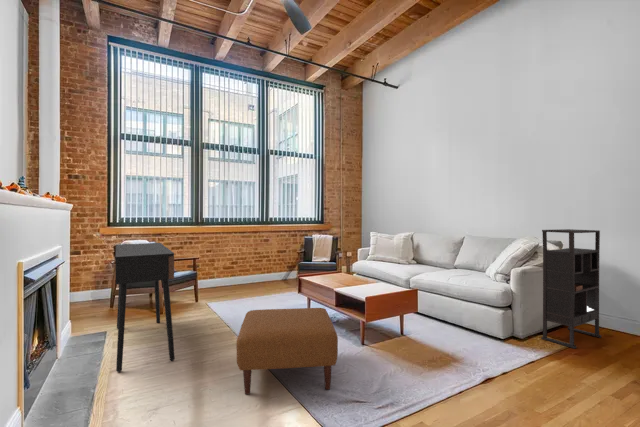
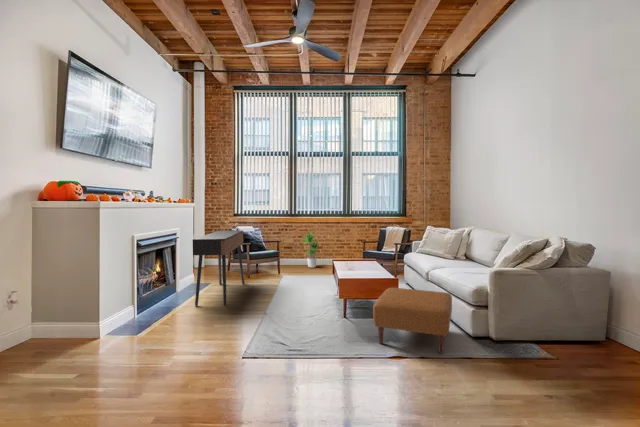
bookshelf: present [541,229,602,349] -> none [520,234,605,358]
potted plant: none [212,242,244,290] -> present [304,233,319,268]
ottoman: present [236,308,338,394] -> present [373,288,452,354]

